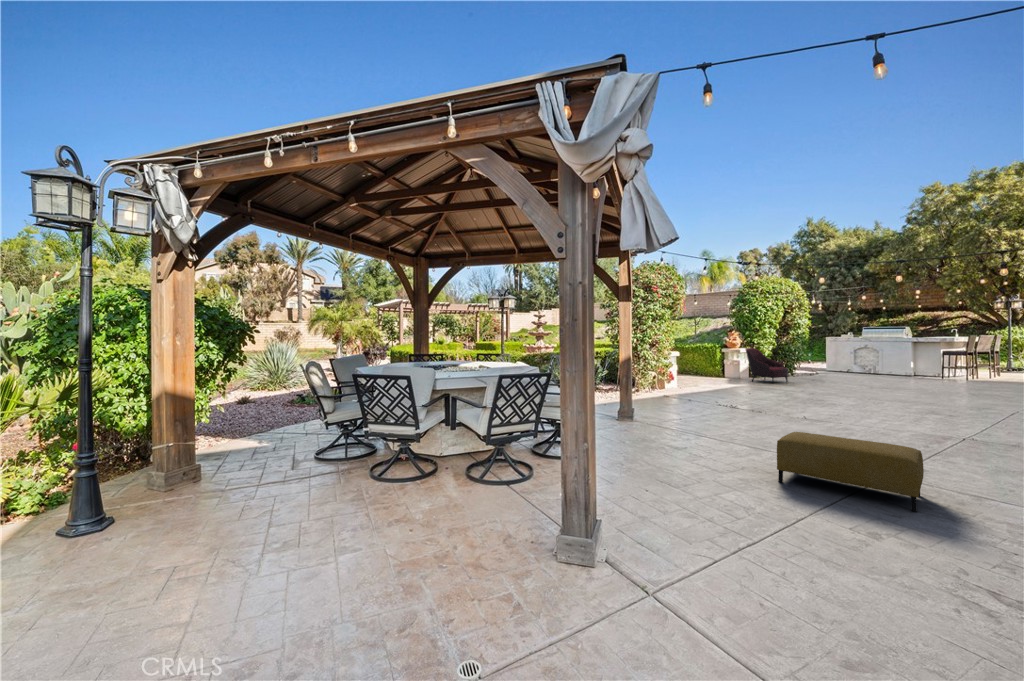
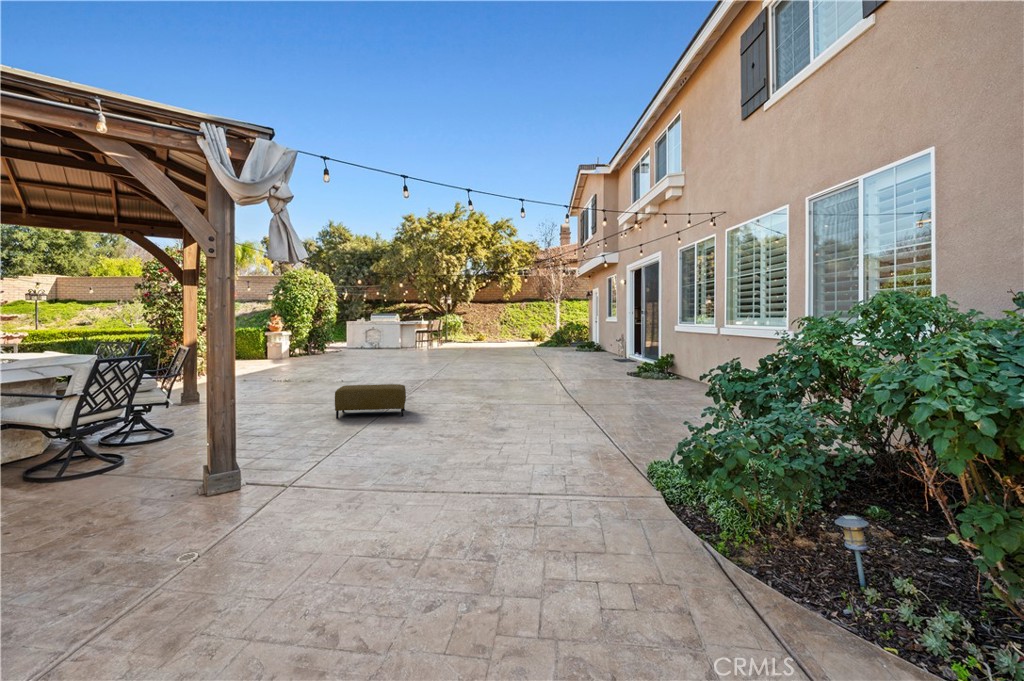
armchair: present [746,348,788,382] -> none [287,331,323,362]

